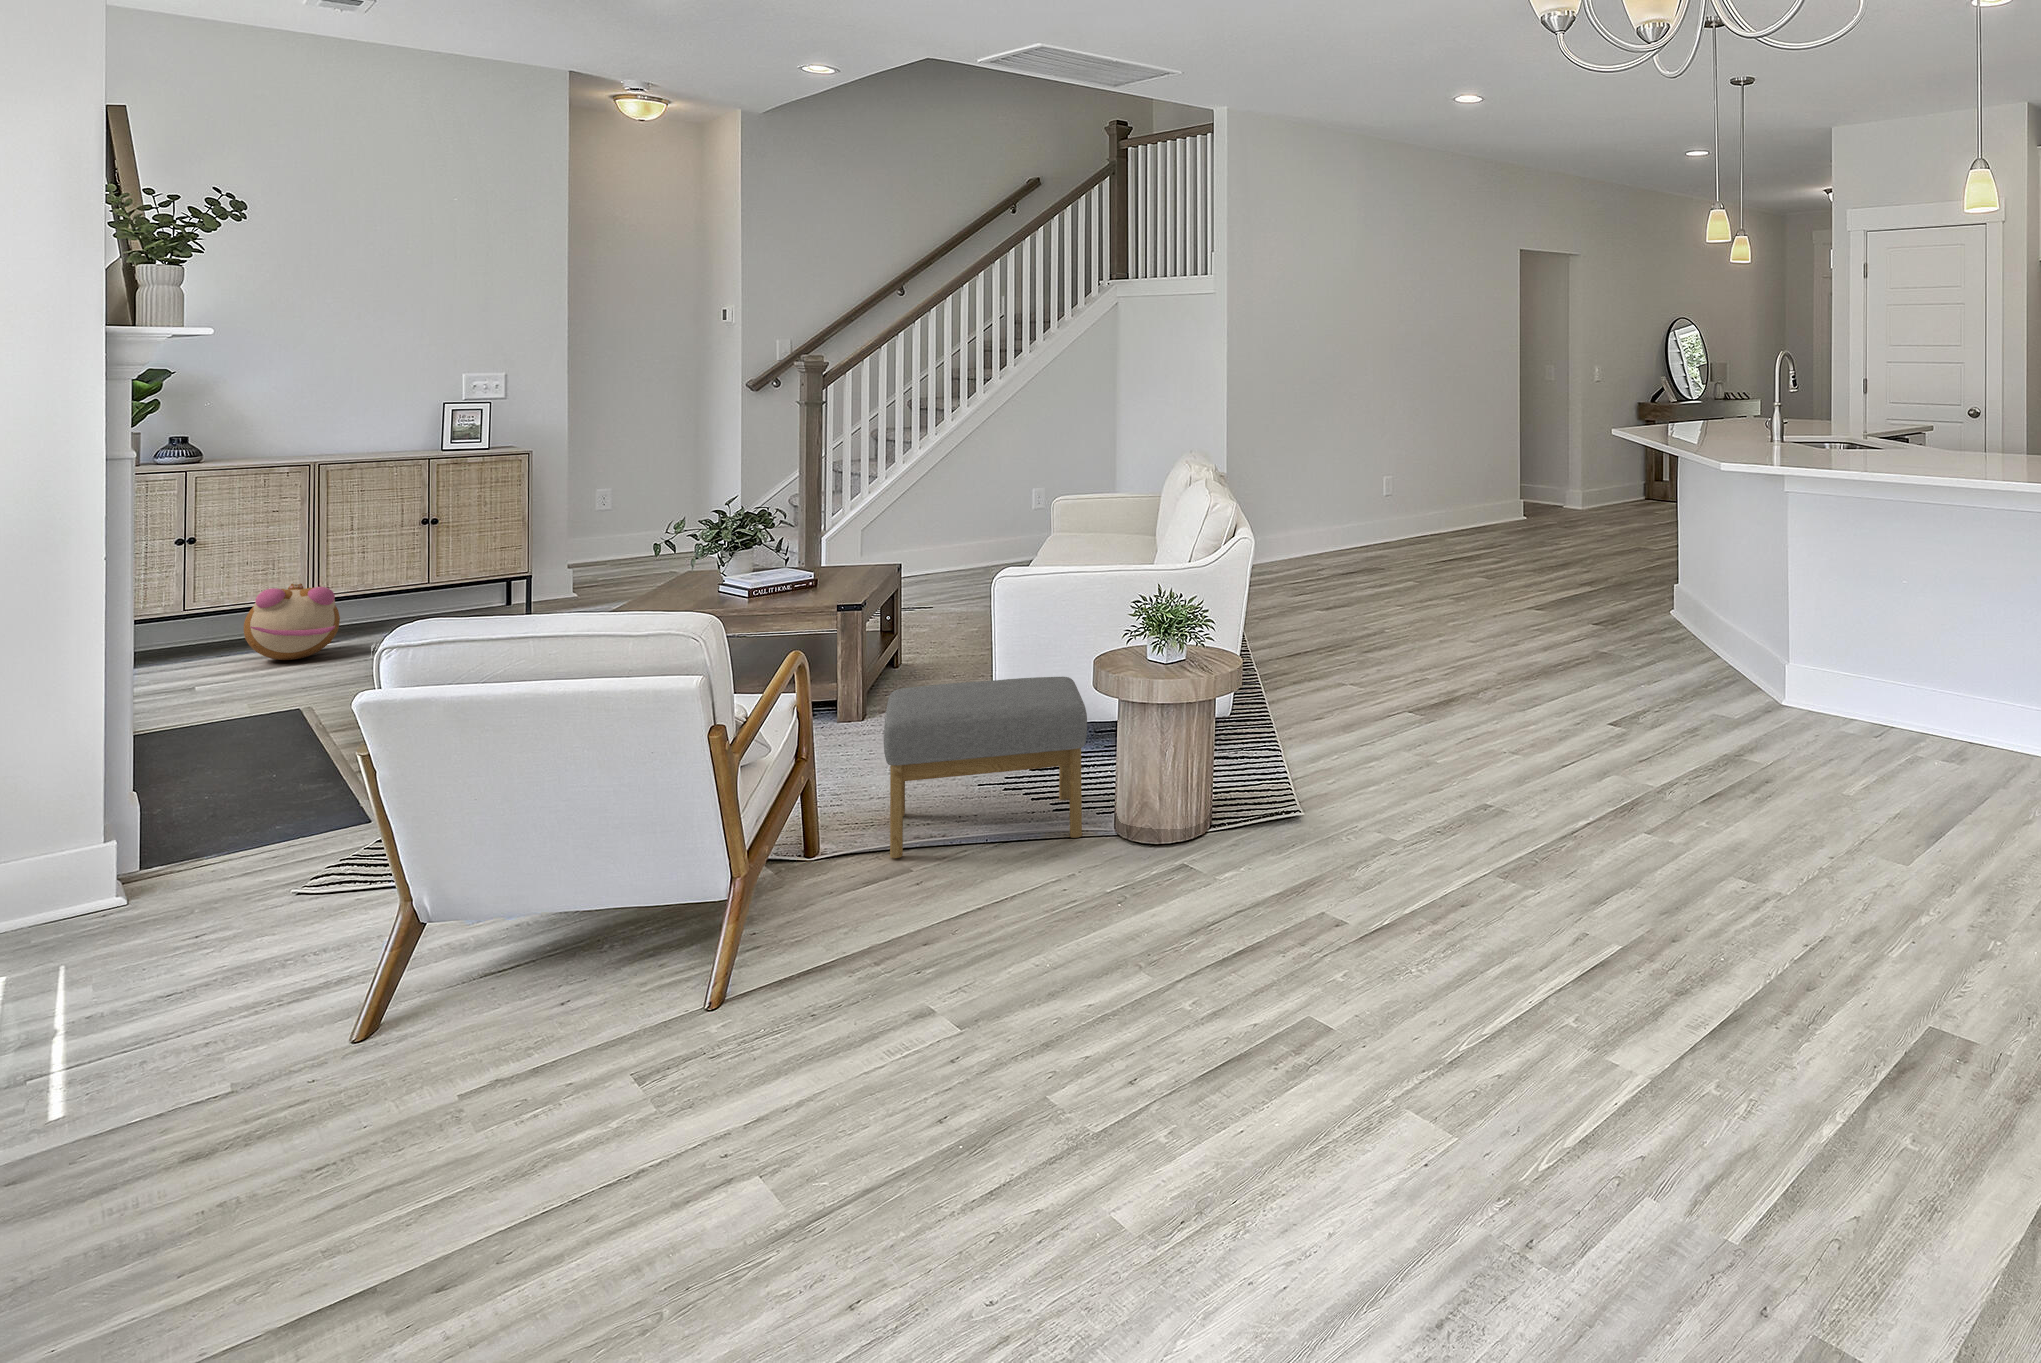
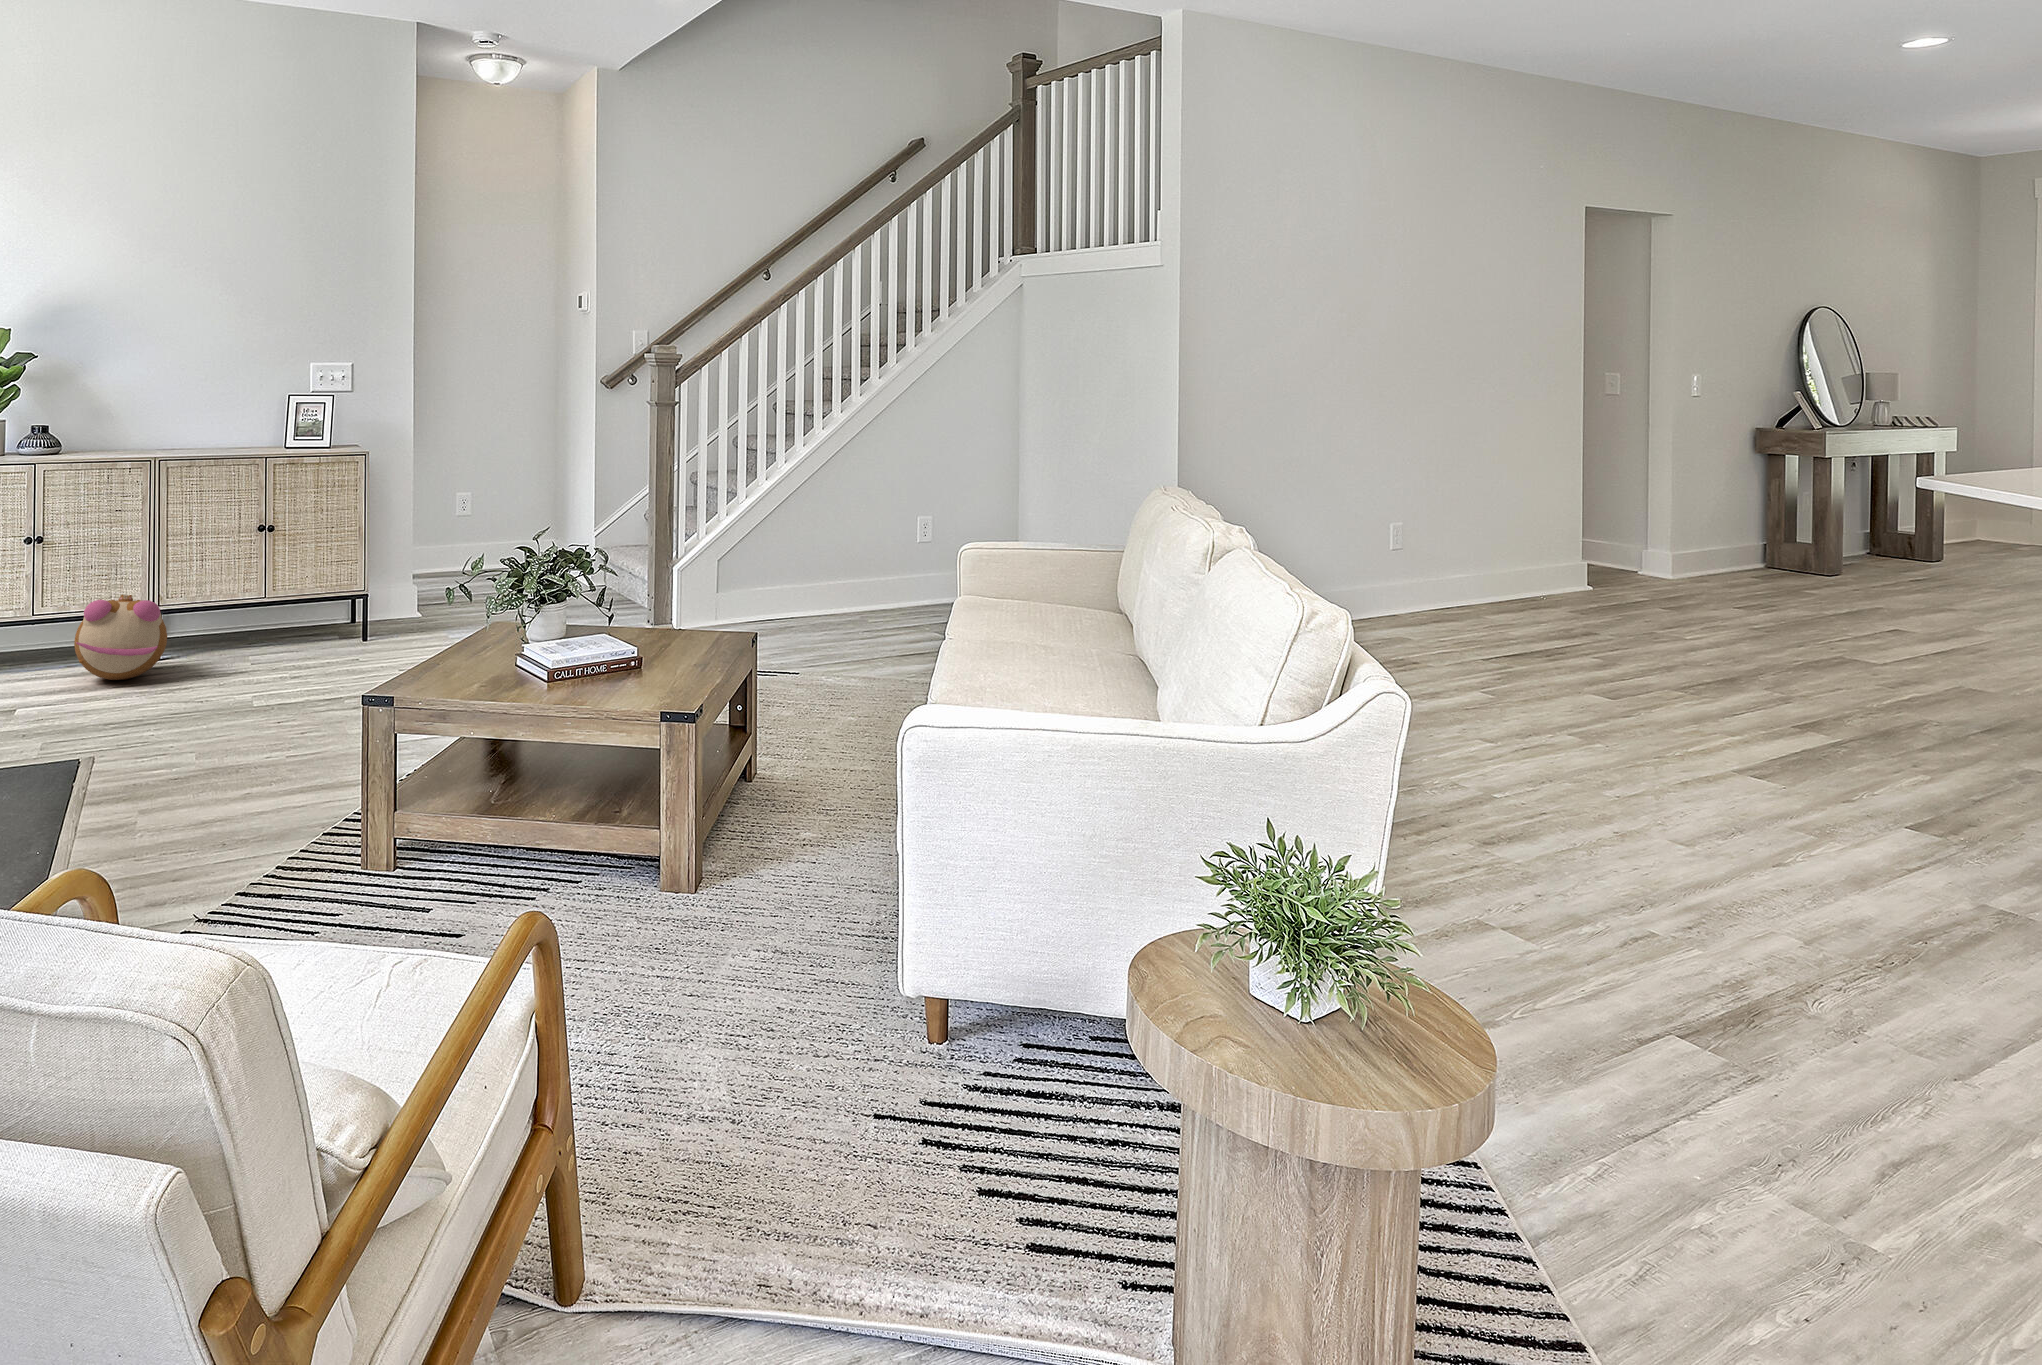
footstool: present [884,677,1087,858] -> none [697,902,1061,1261]

